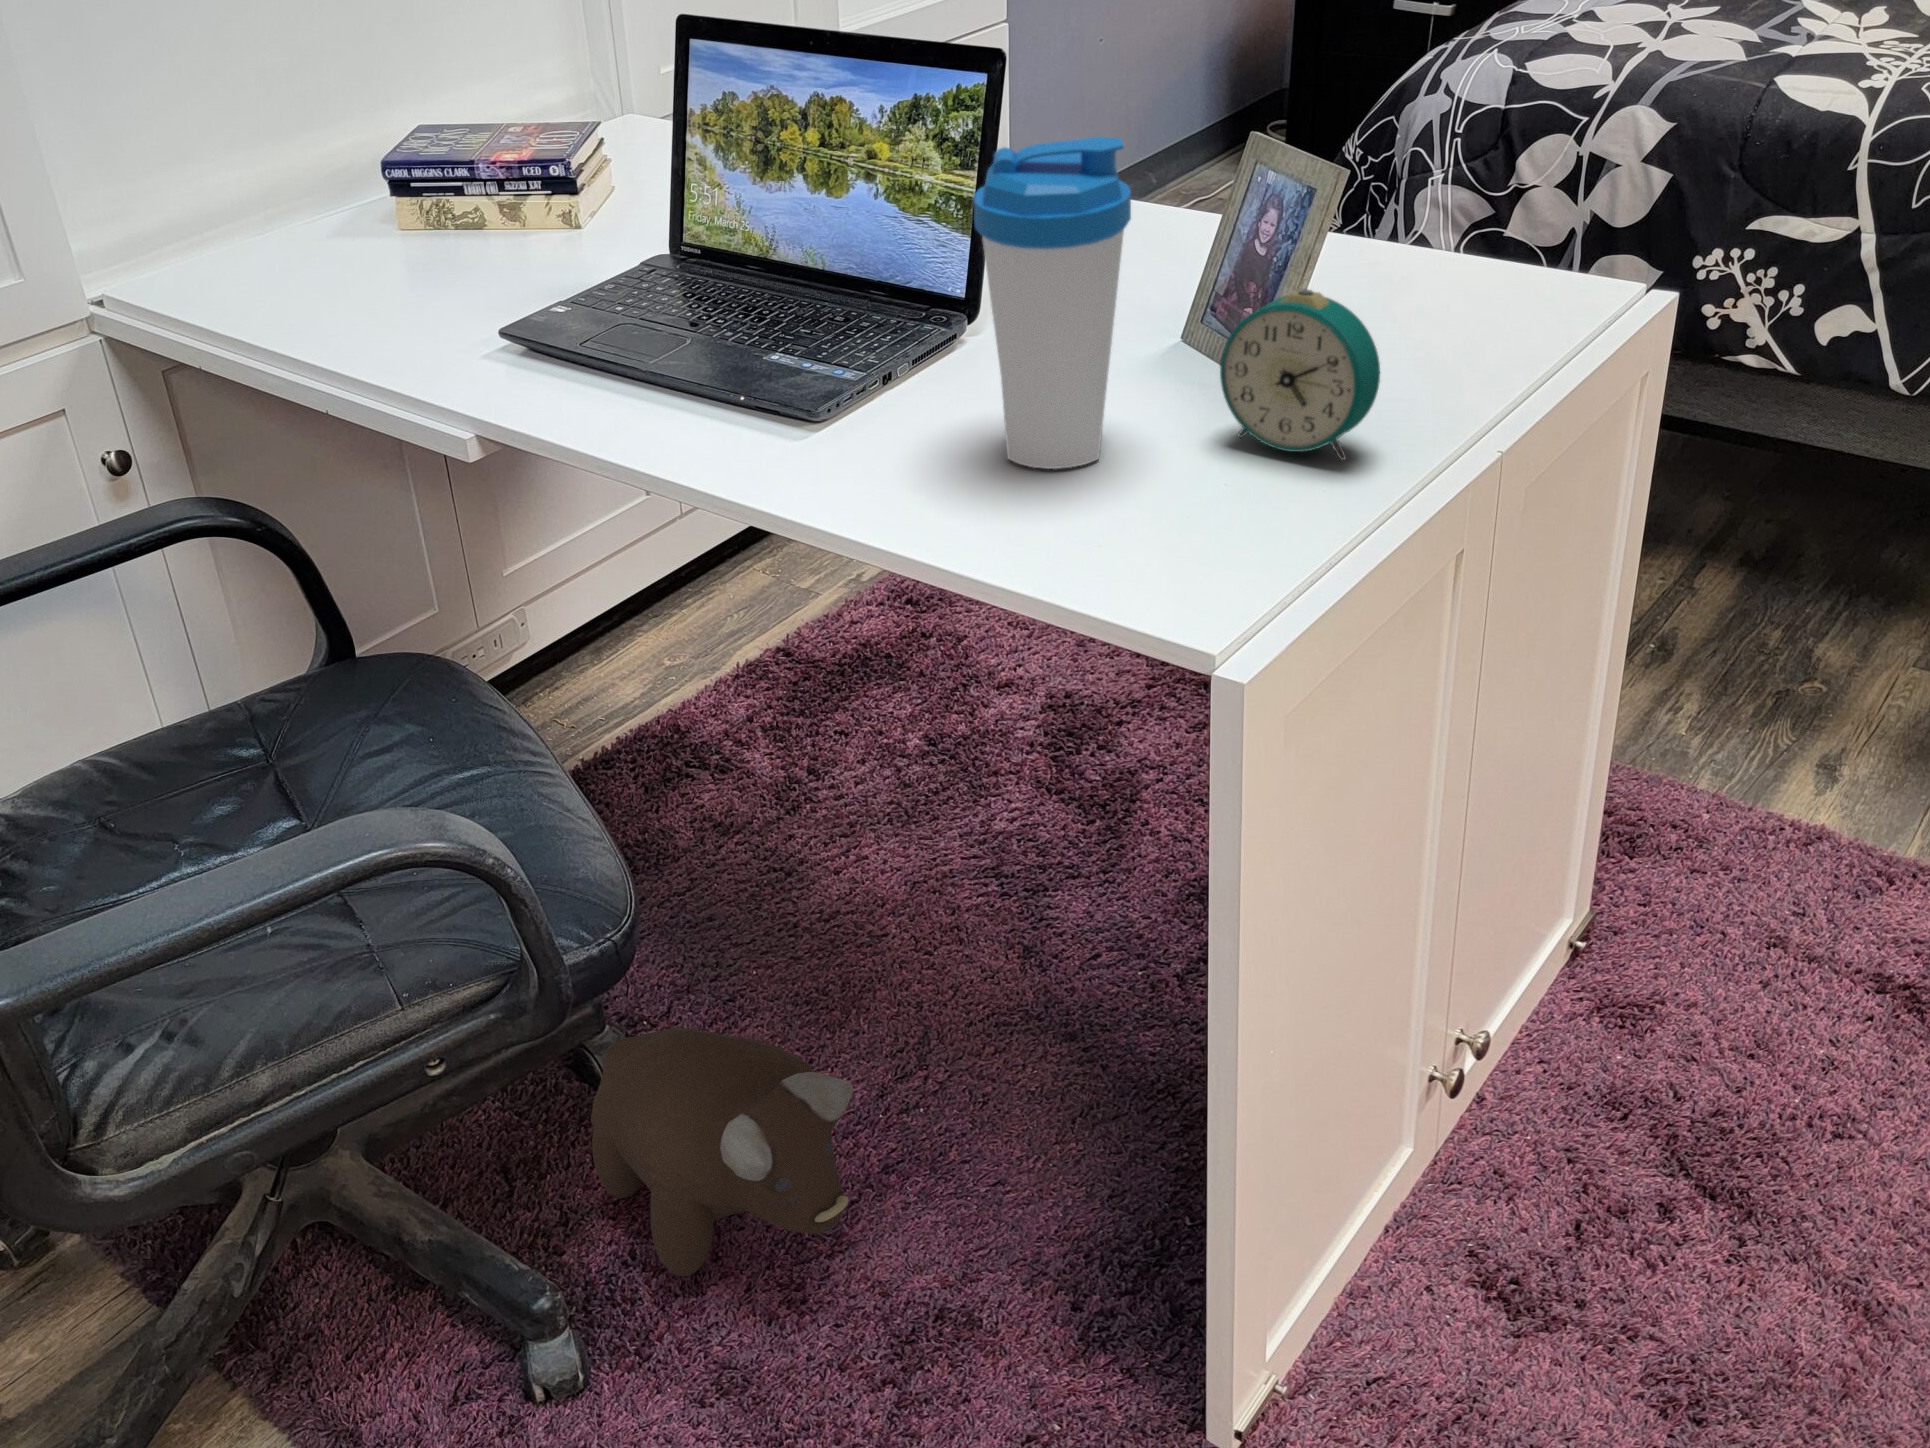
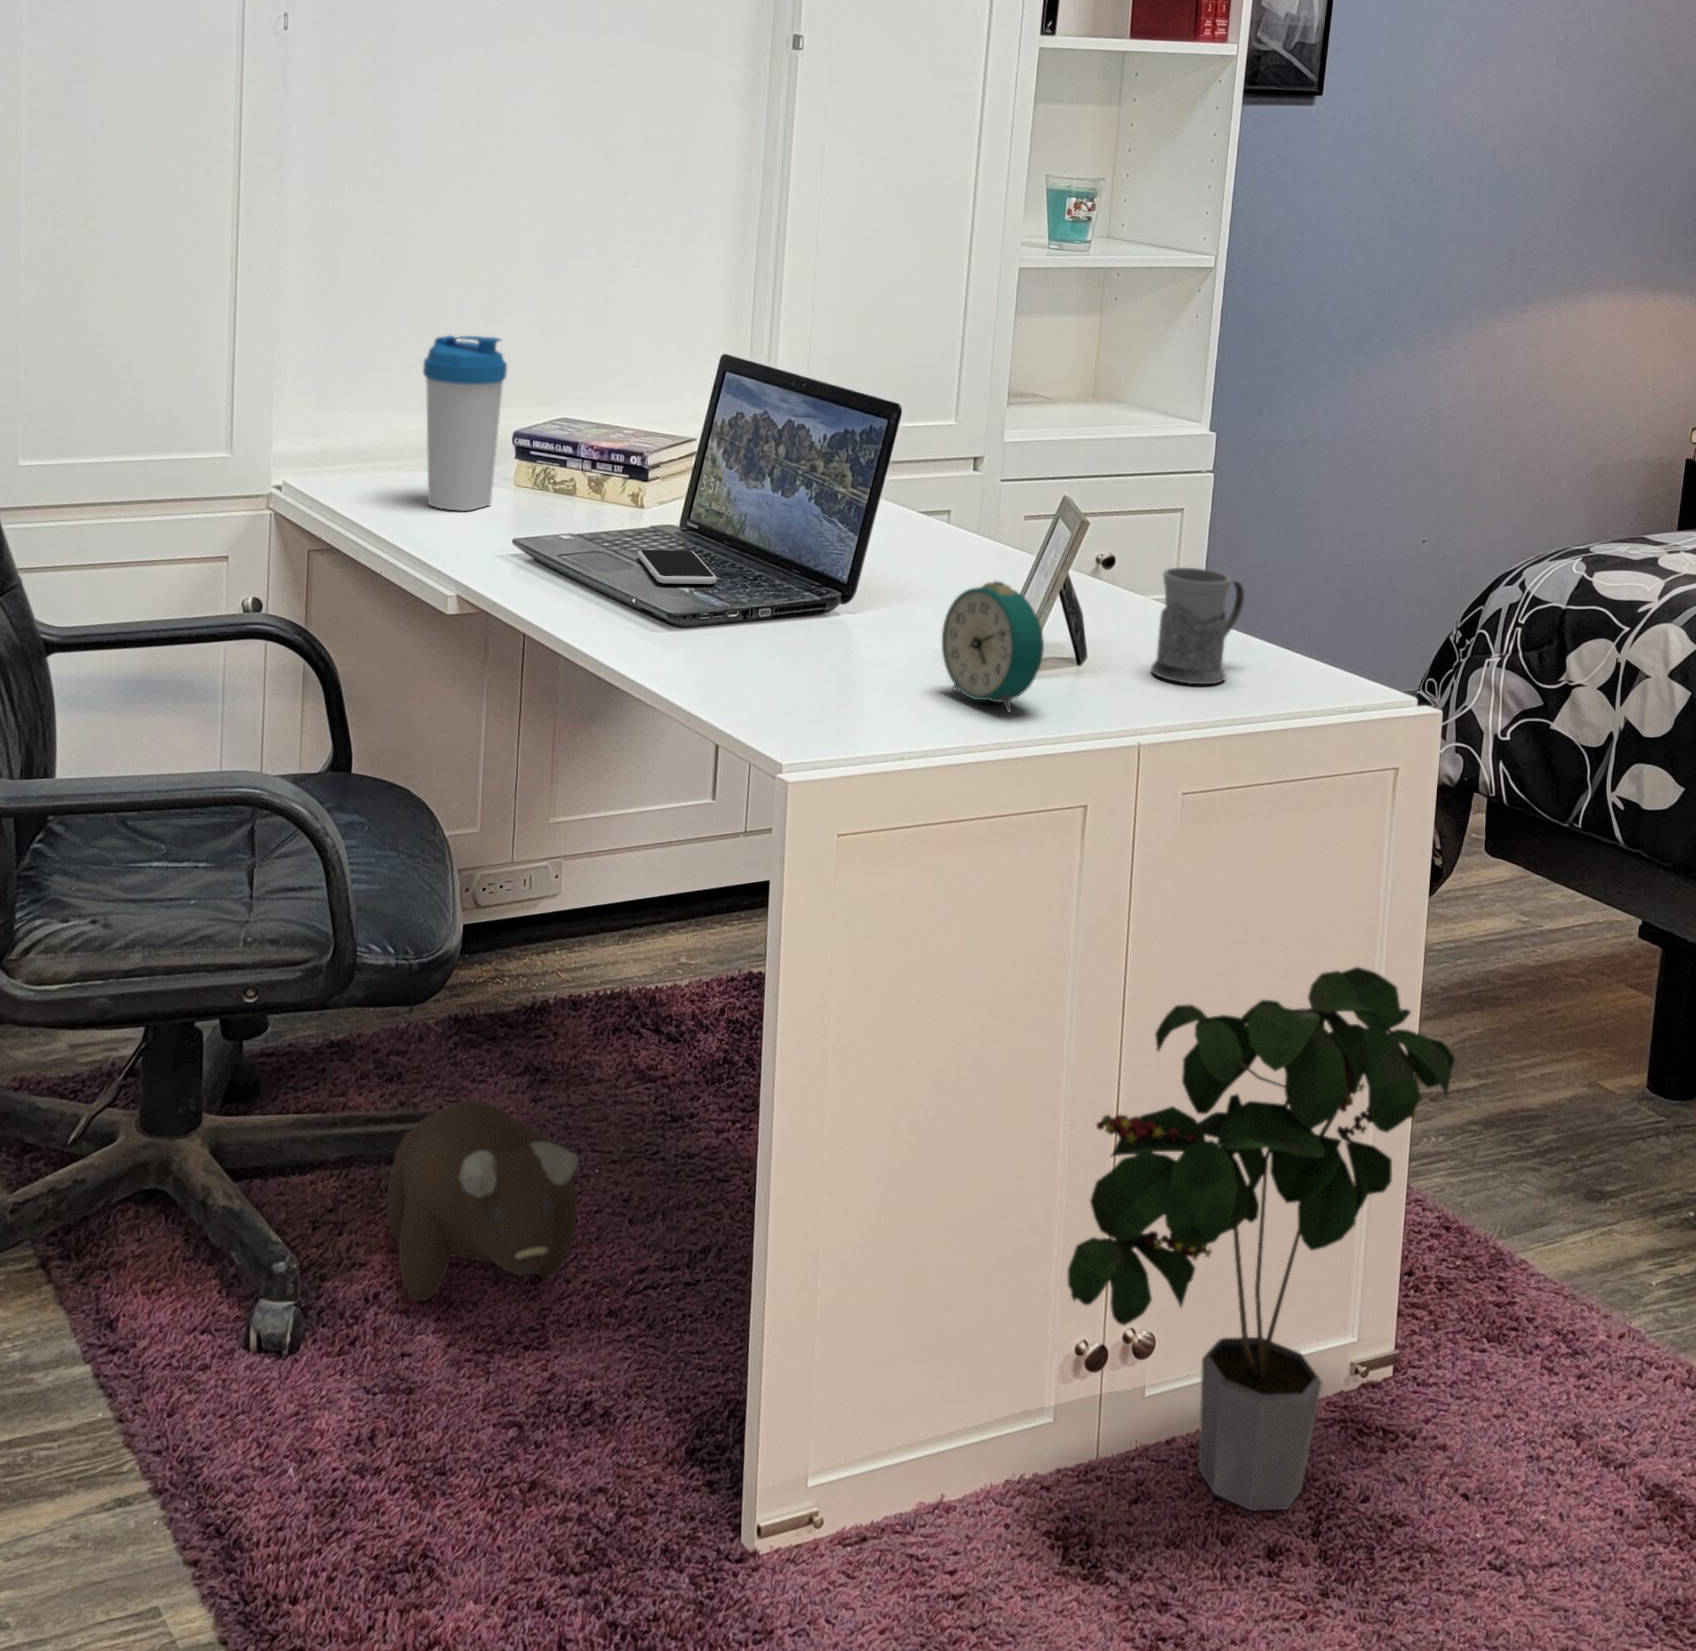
water bottle: present [974,137,1131,469] -> present [423,335,507,511]
mug: none [1400,195,1503,347] -> present [1151,568,1244,684]
smartphone: none [652,287,788,351] -> present [637,550,717,584]
potted plant: none [1497,616,1790,1190] -> present [1068,967,1455,1511]

